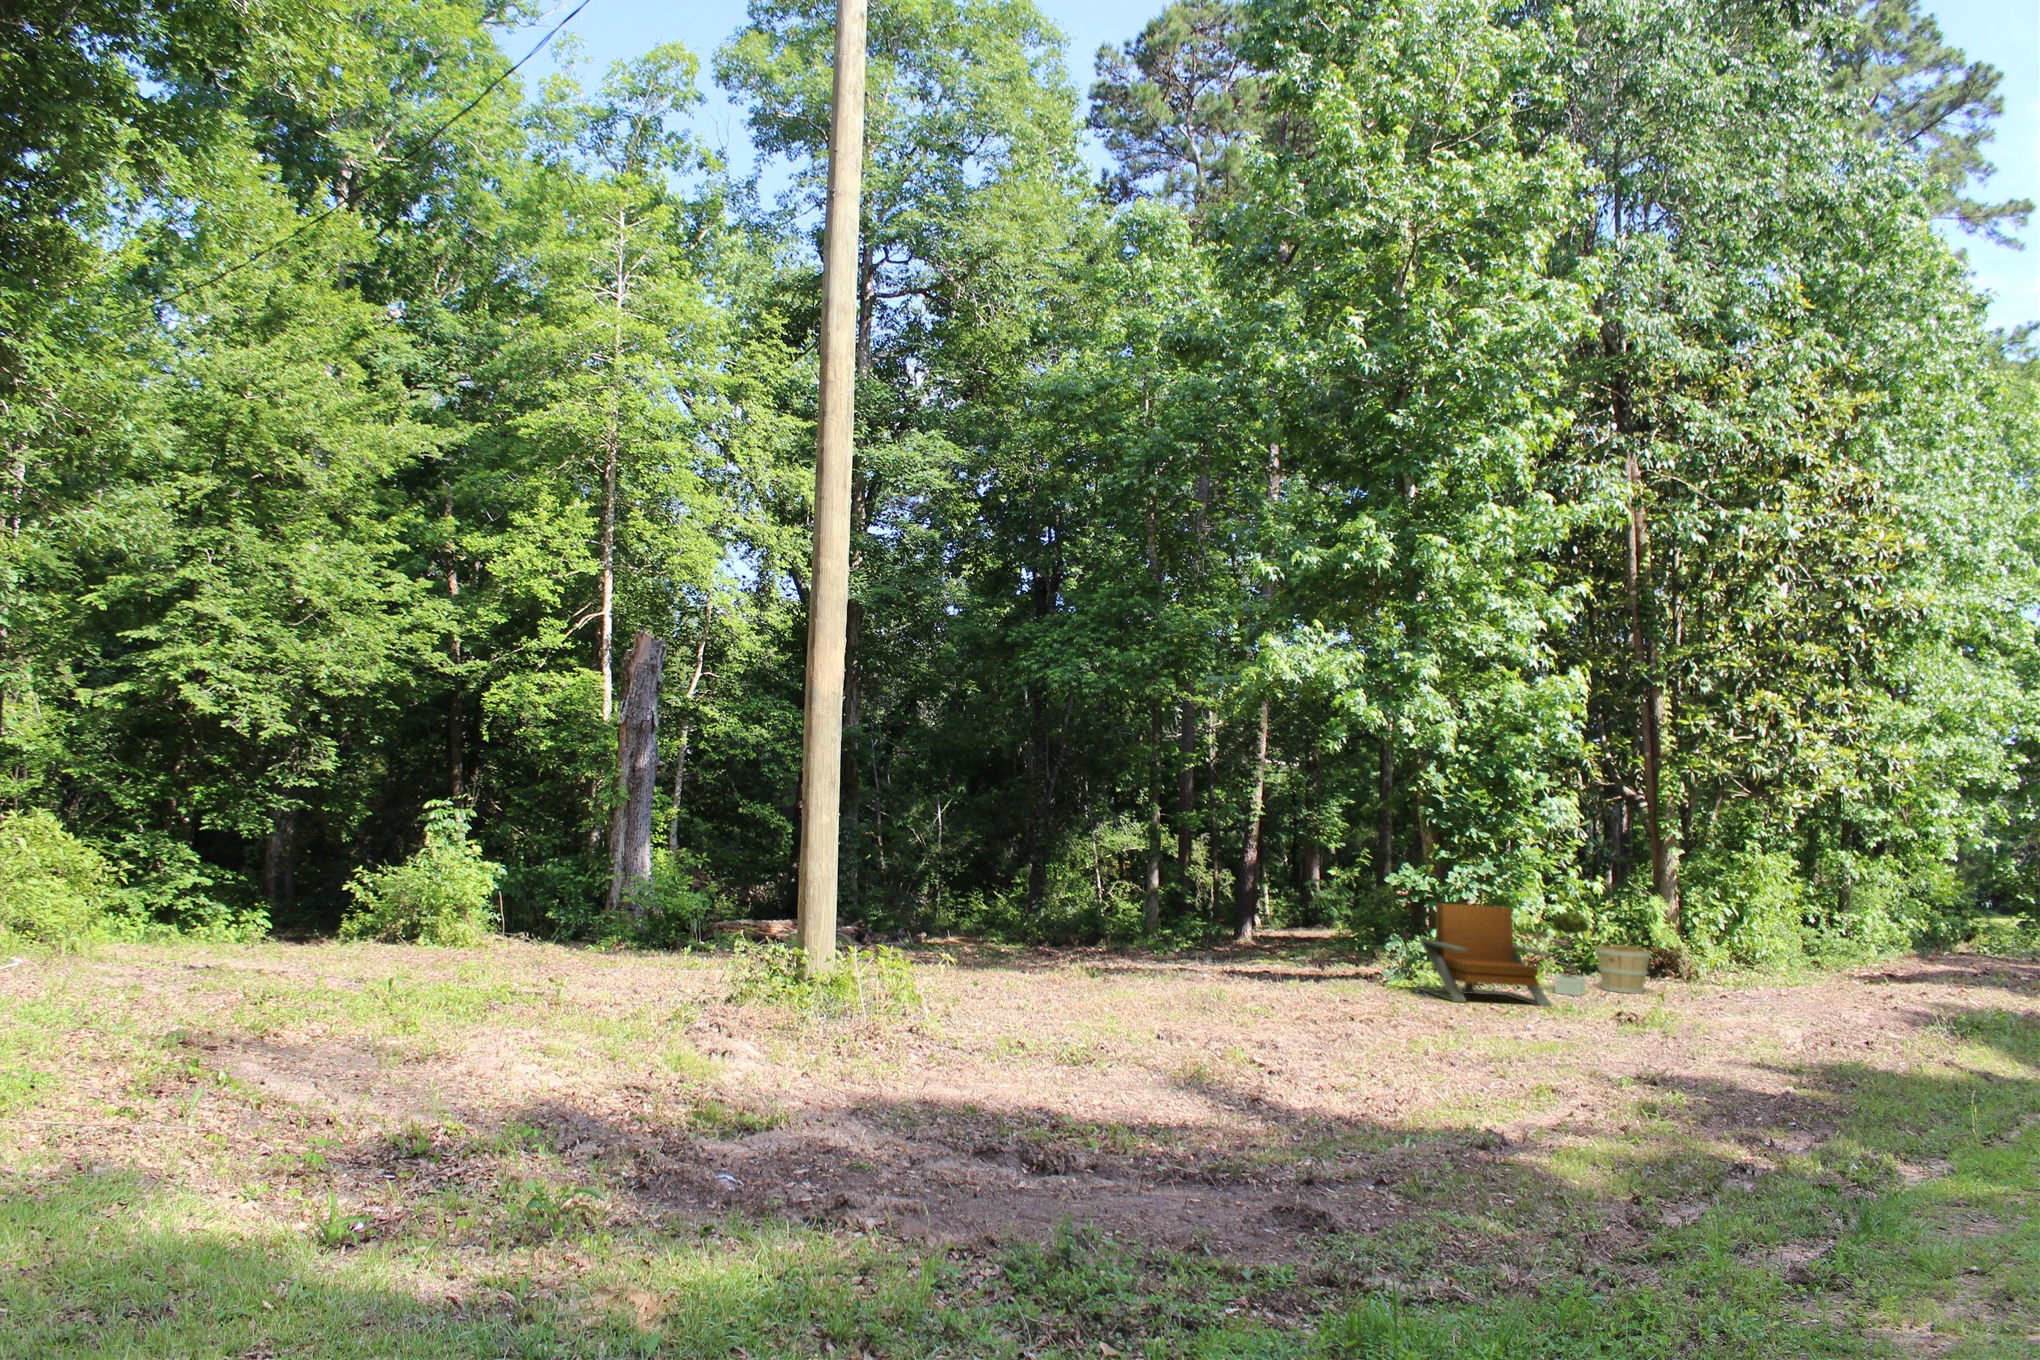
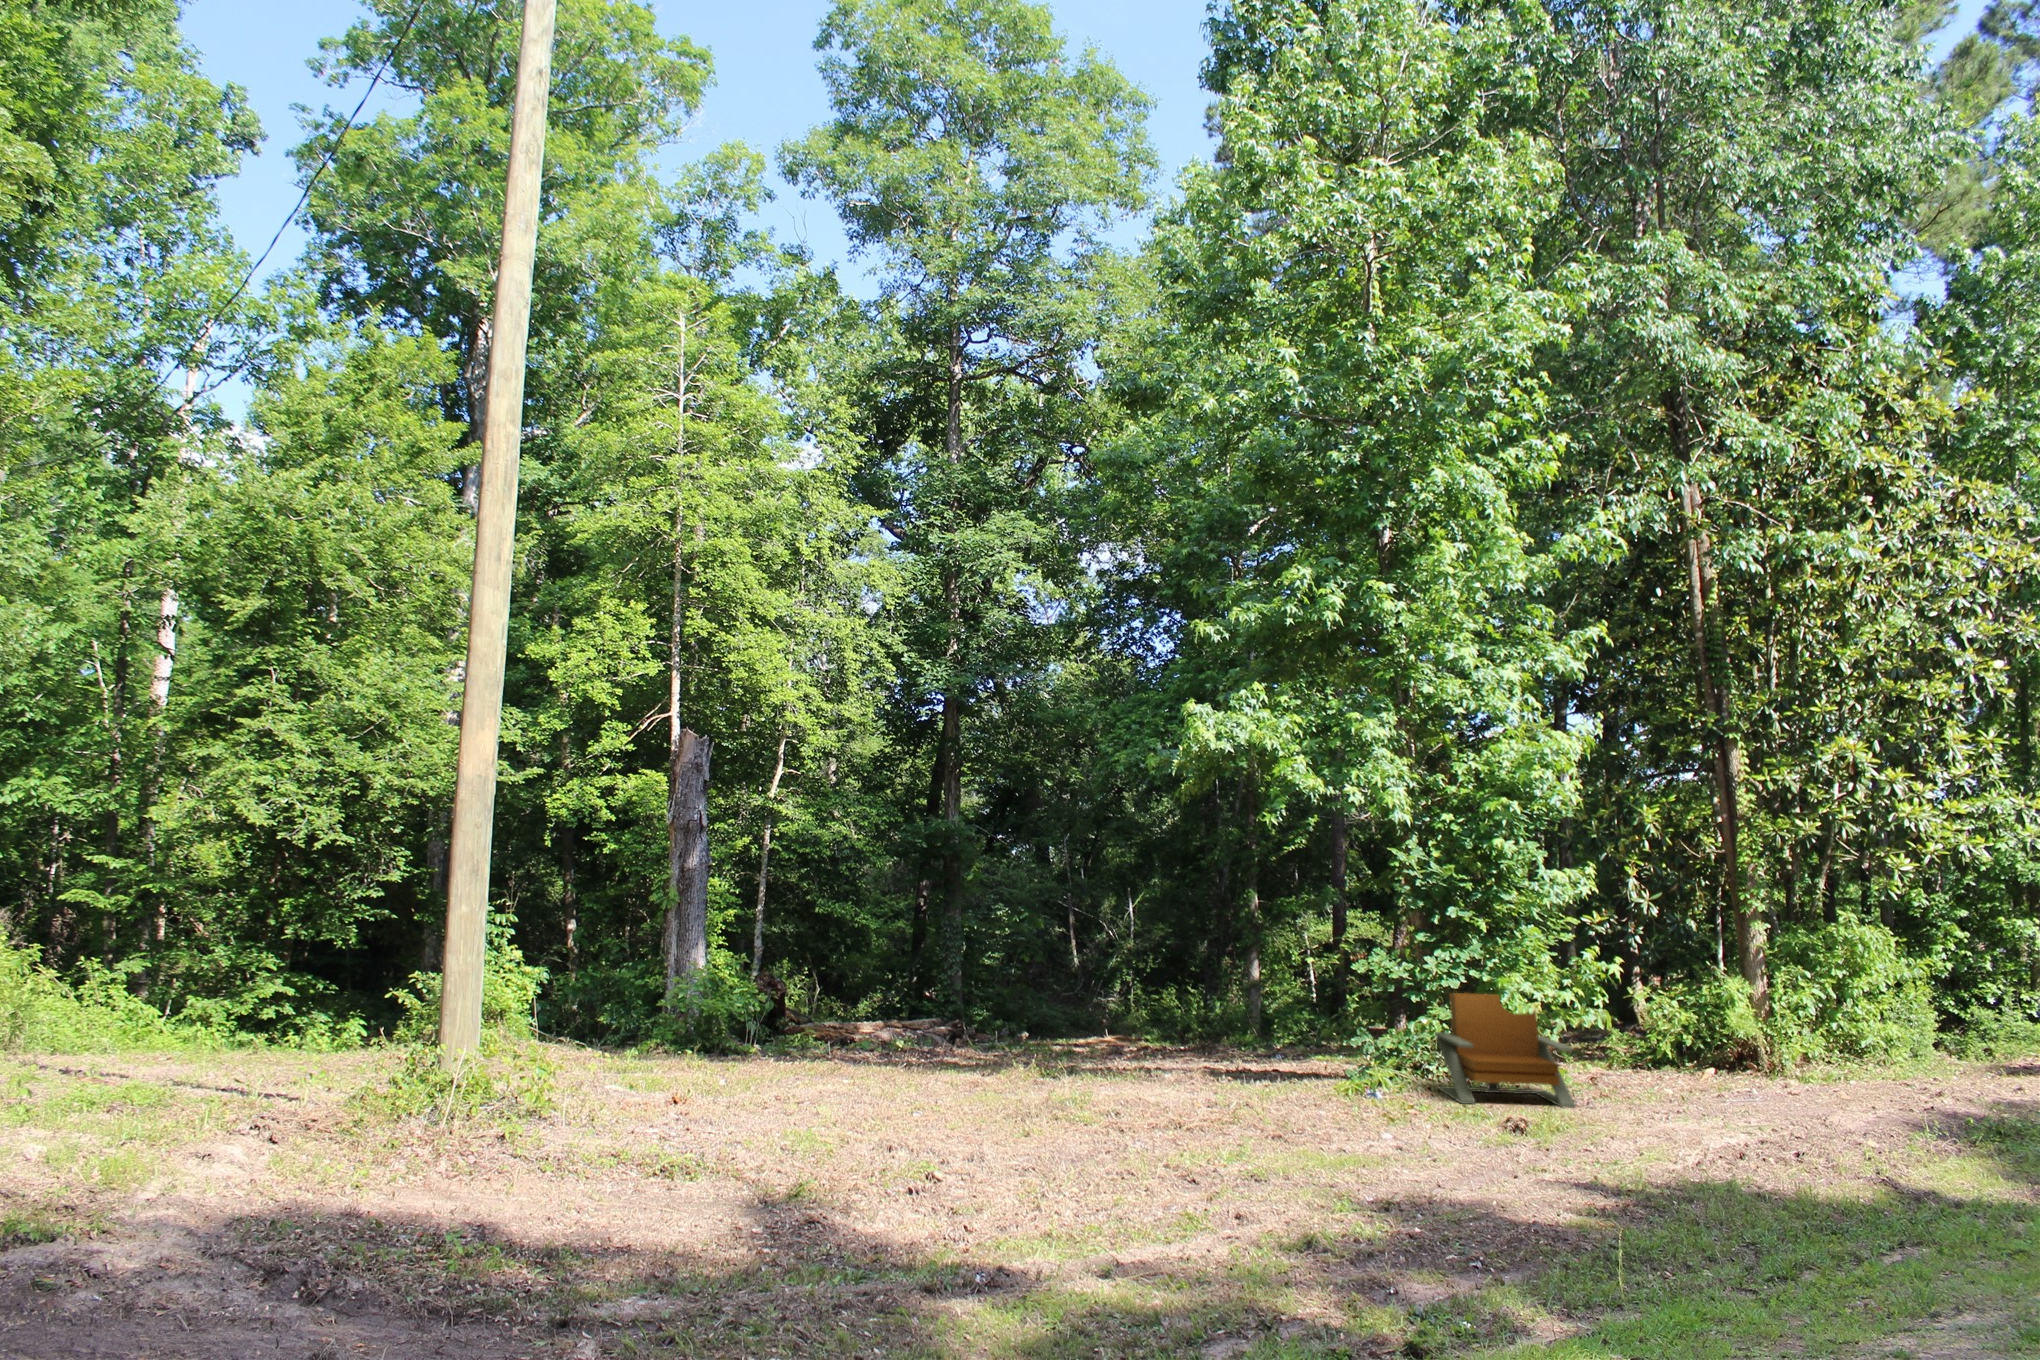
potted tree: present [1553,912,1589,996] -> none [1592,997,1637,1093]
wooden bucket: present [1595,945,1651,994] -> none [1656,1032,1719,1089]

